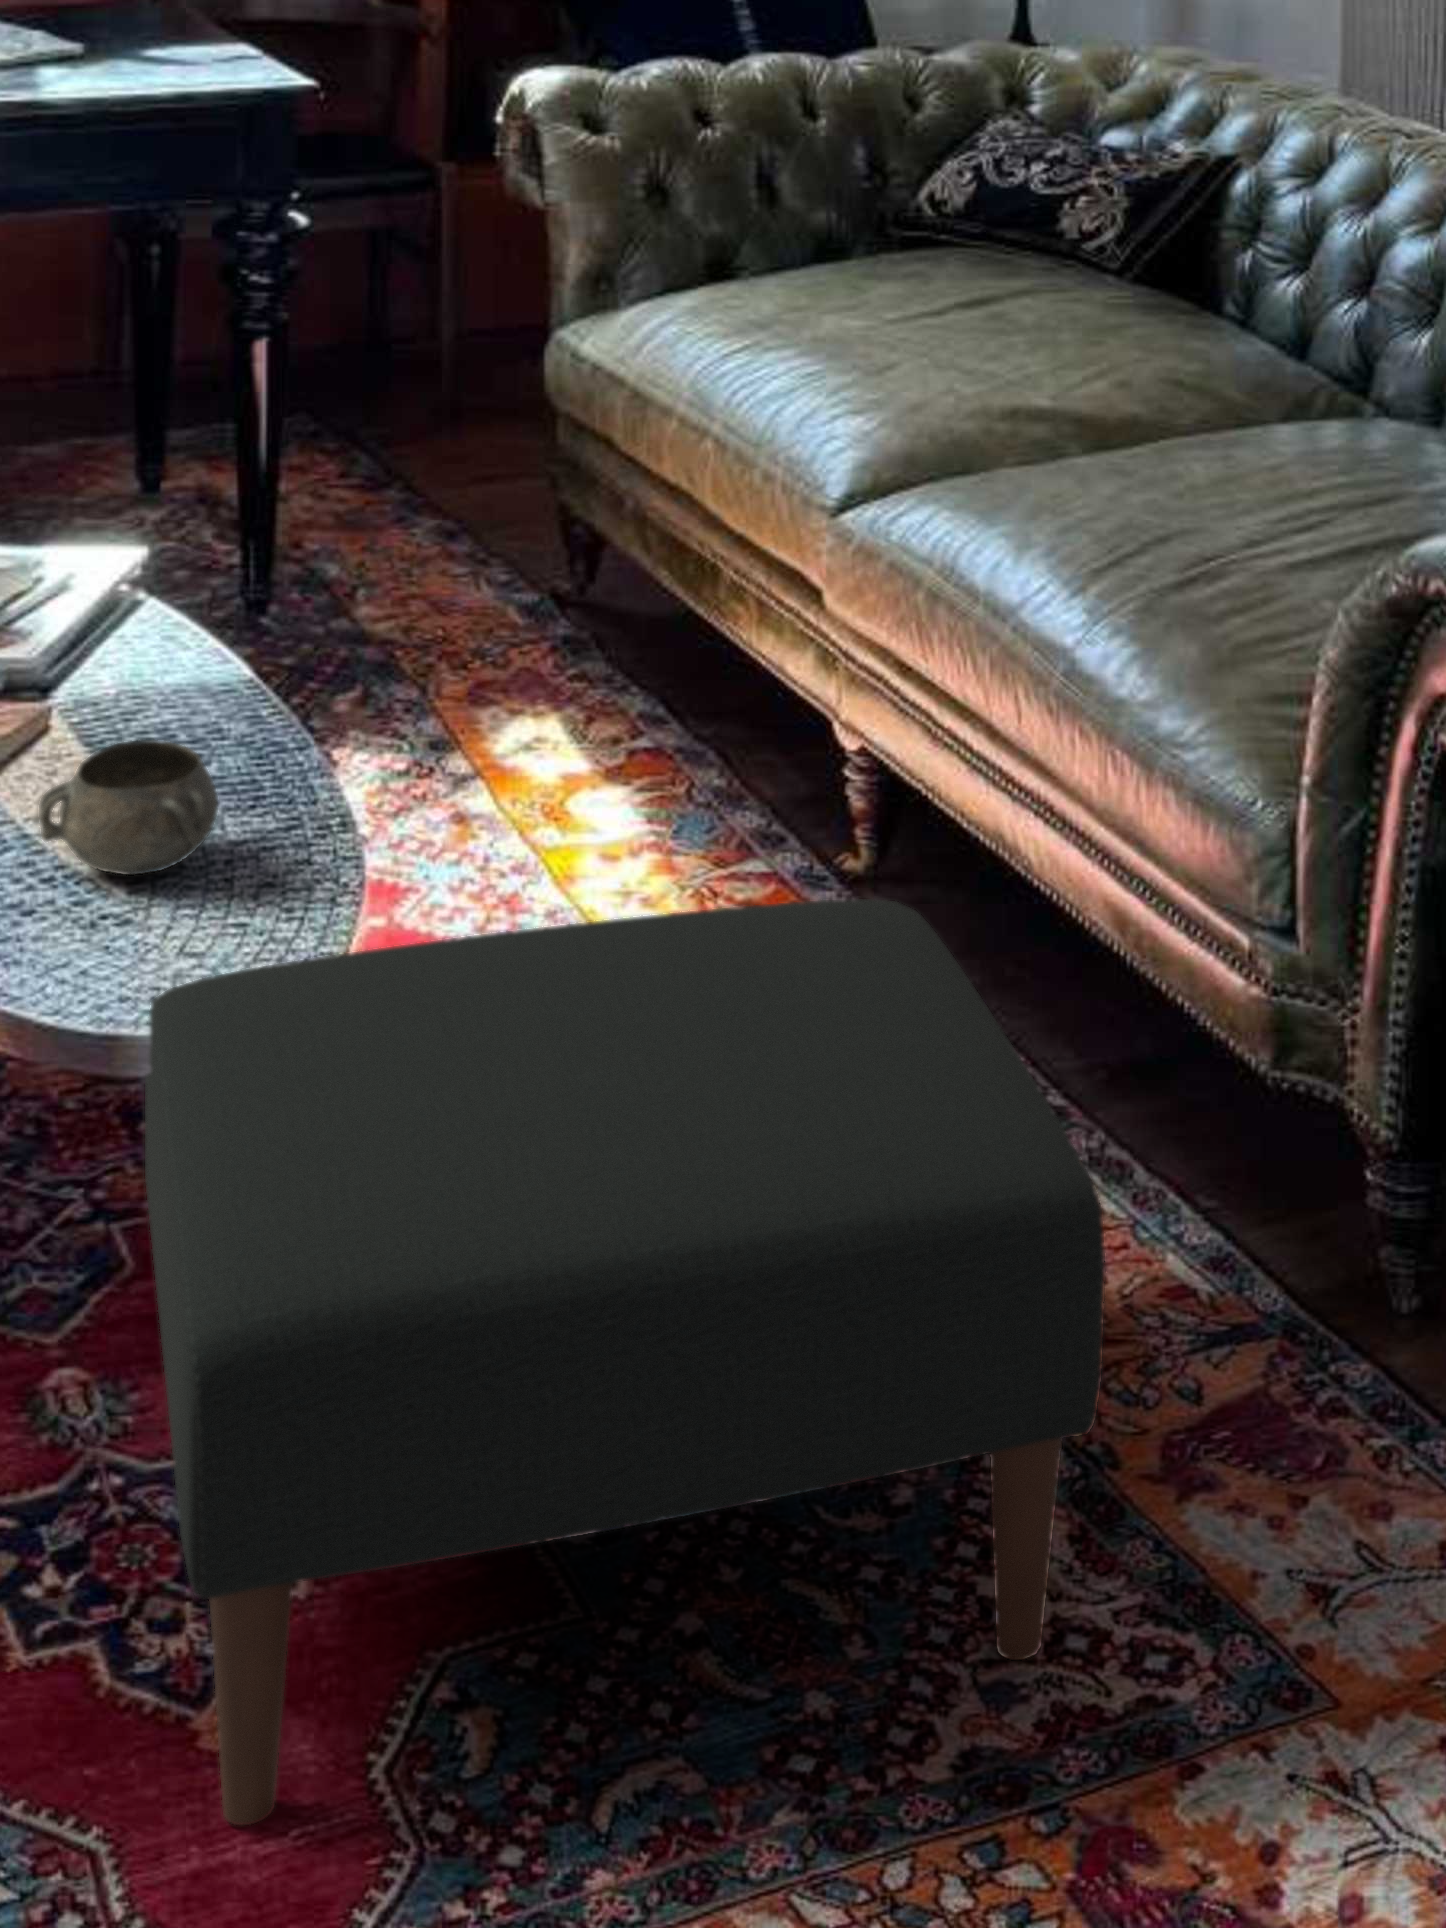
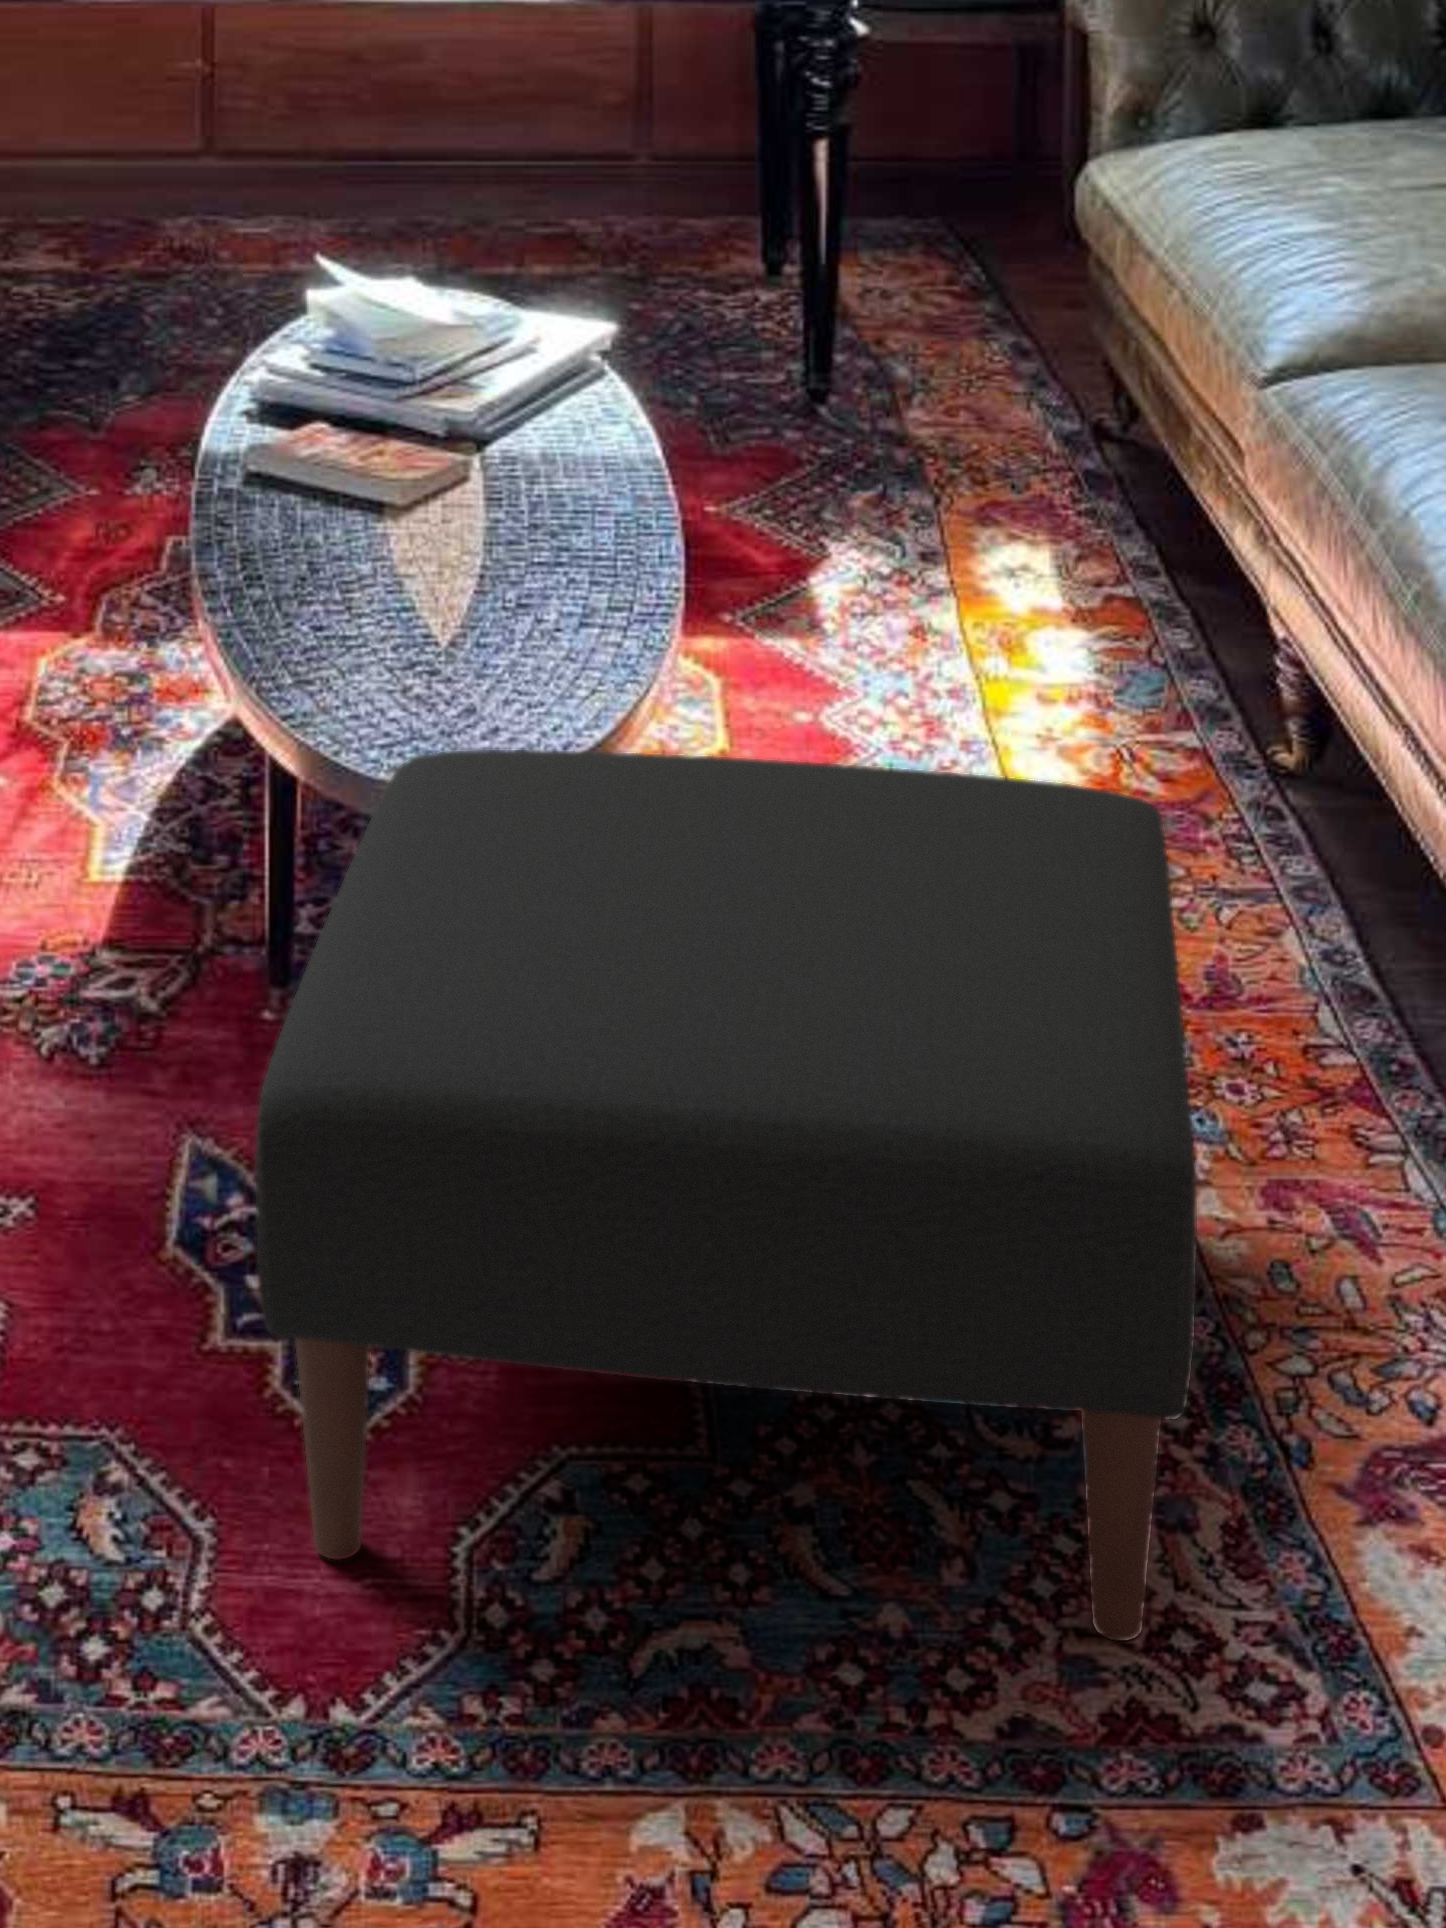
decorative bowl: present [39,740,218,875] -> none [364,517,526,643]

